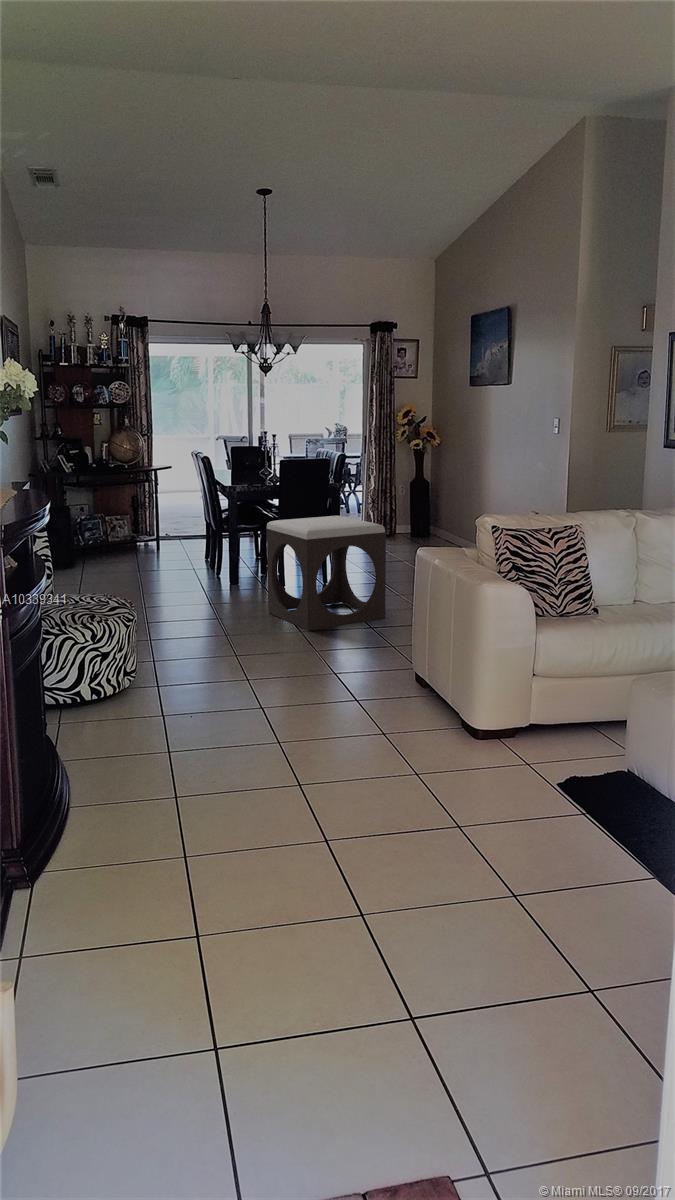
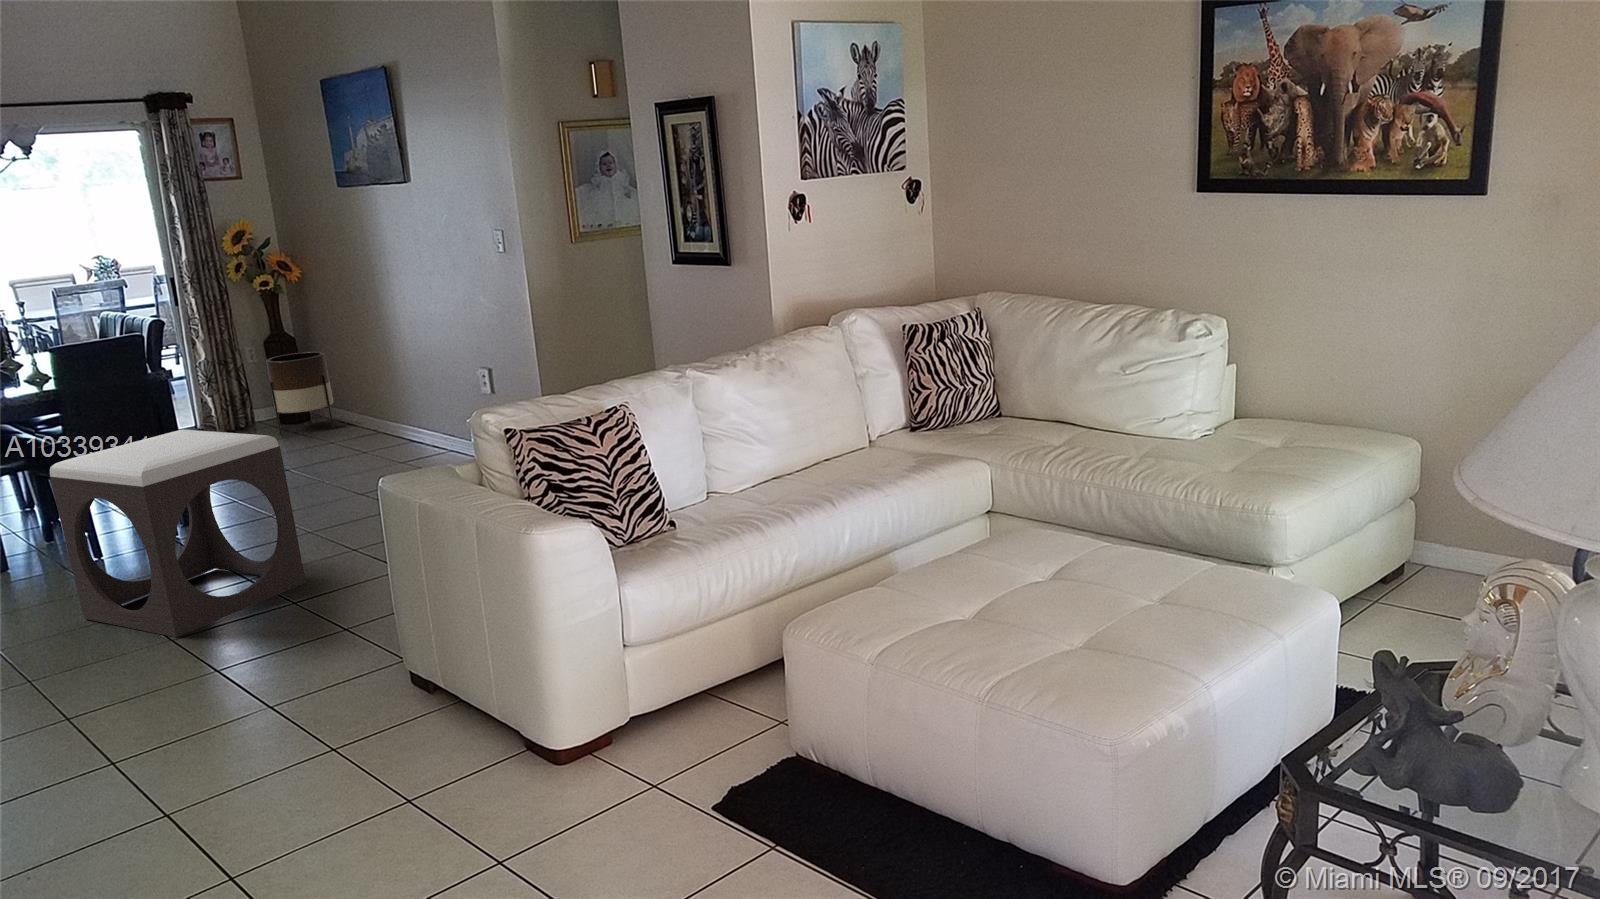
planter: none [407,492,443,543] -> present [266,352,334,436]

